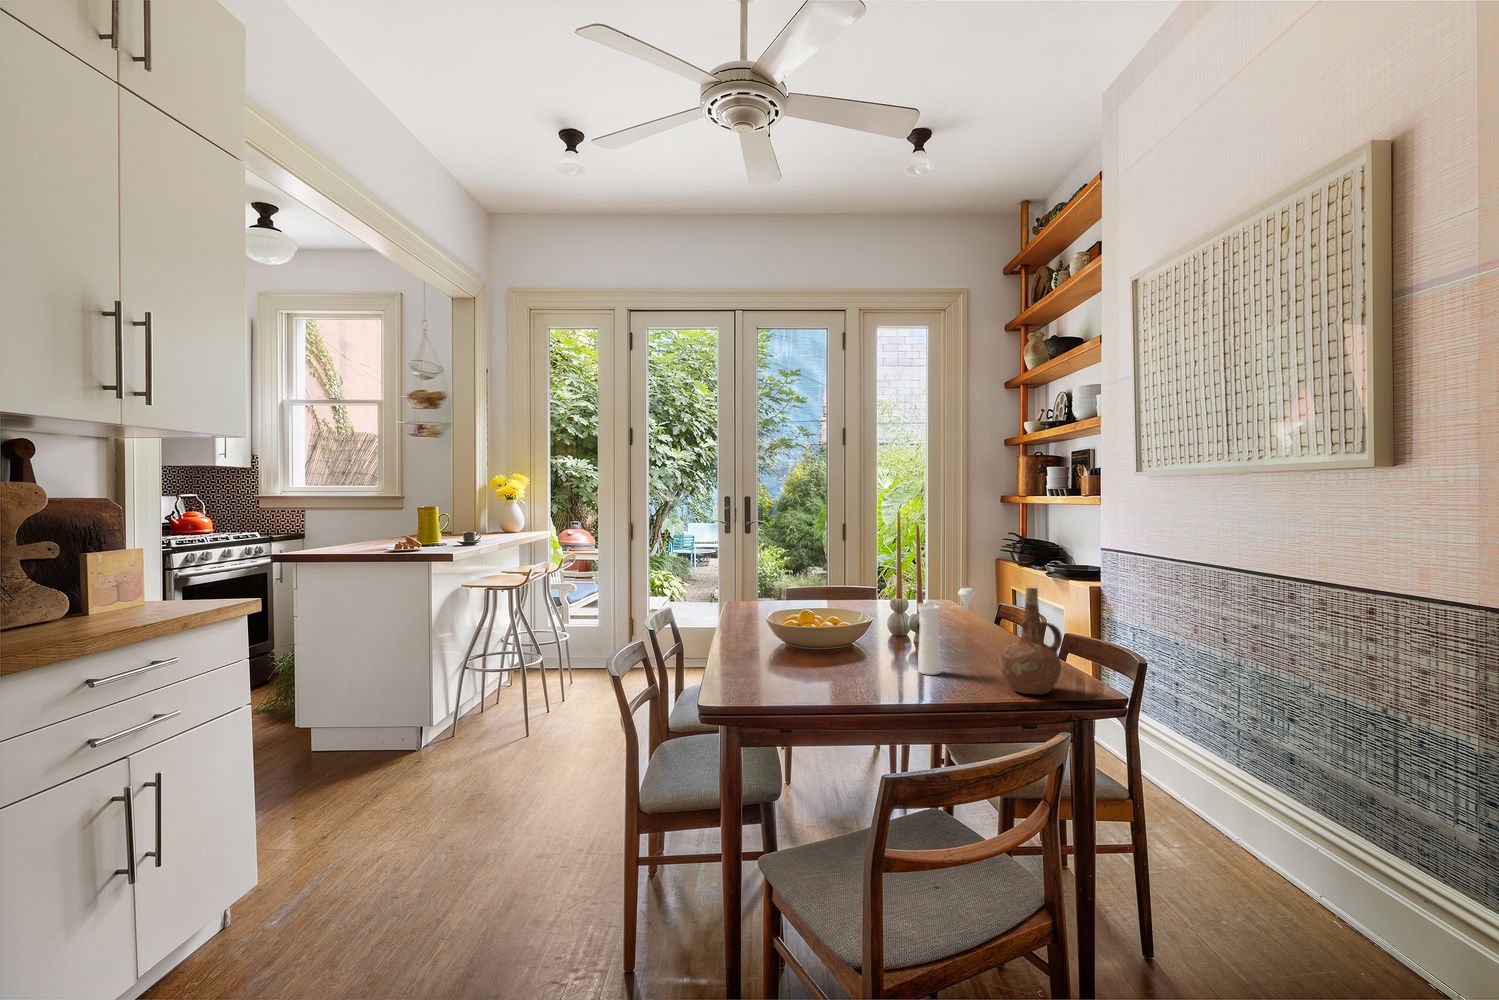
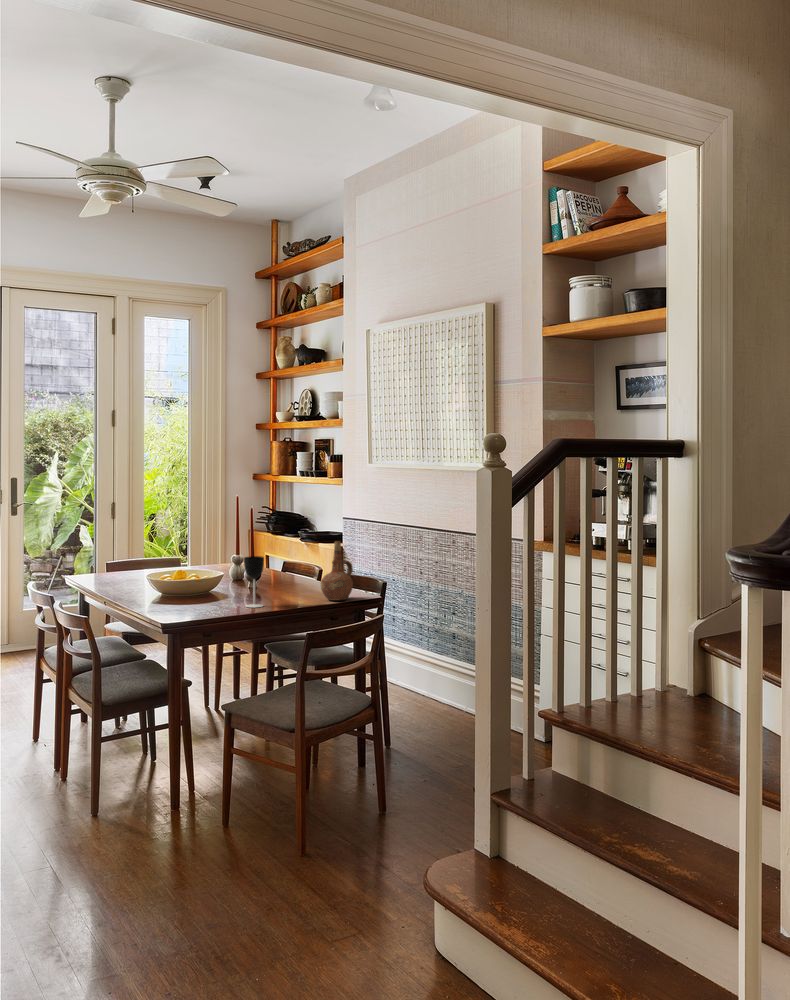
pepper mill: present [918,588,975,675] -> none [268,545,300,599]
wine glass: none [862,604,896,690] -> present [244,556,264,608]

